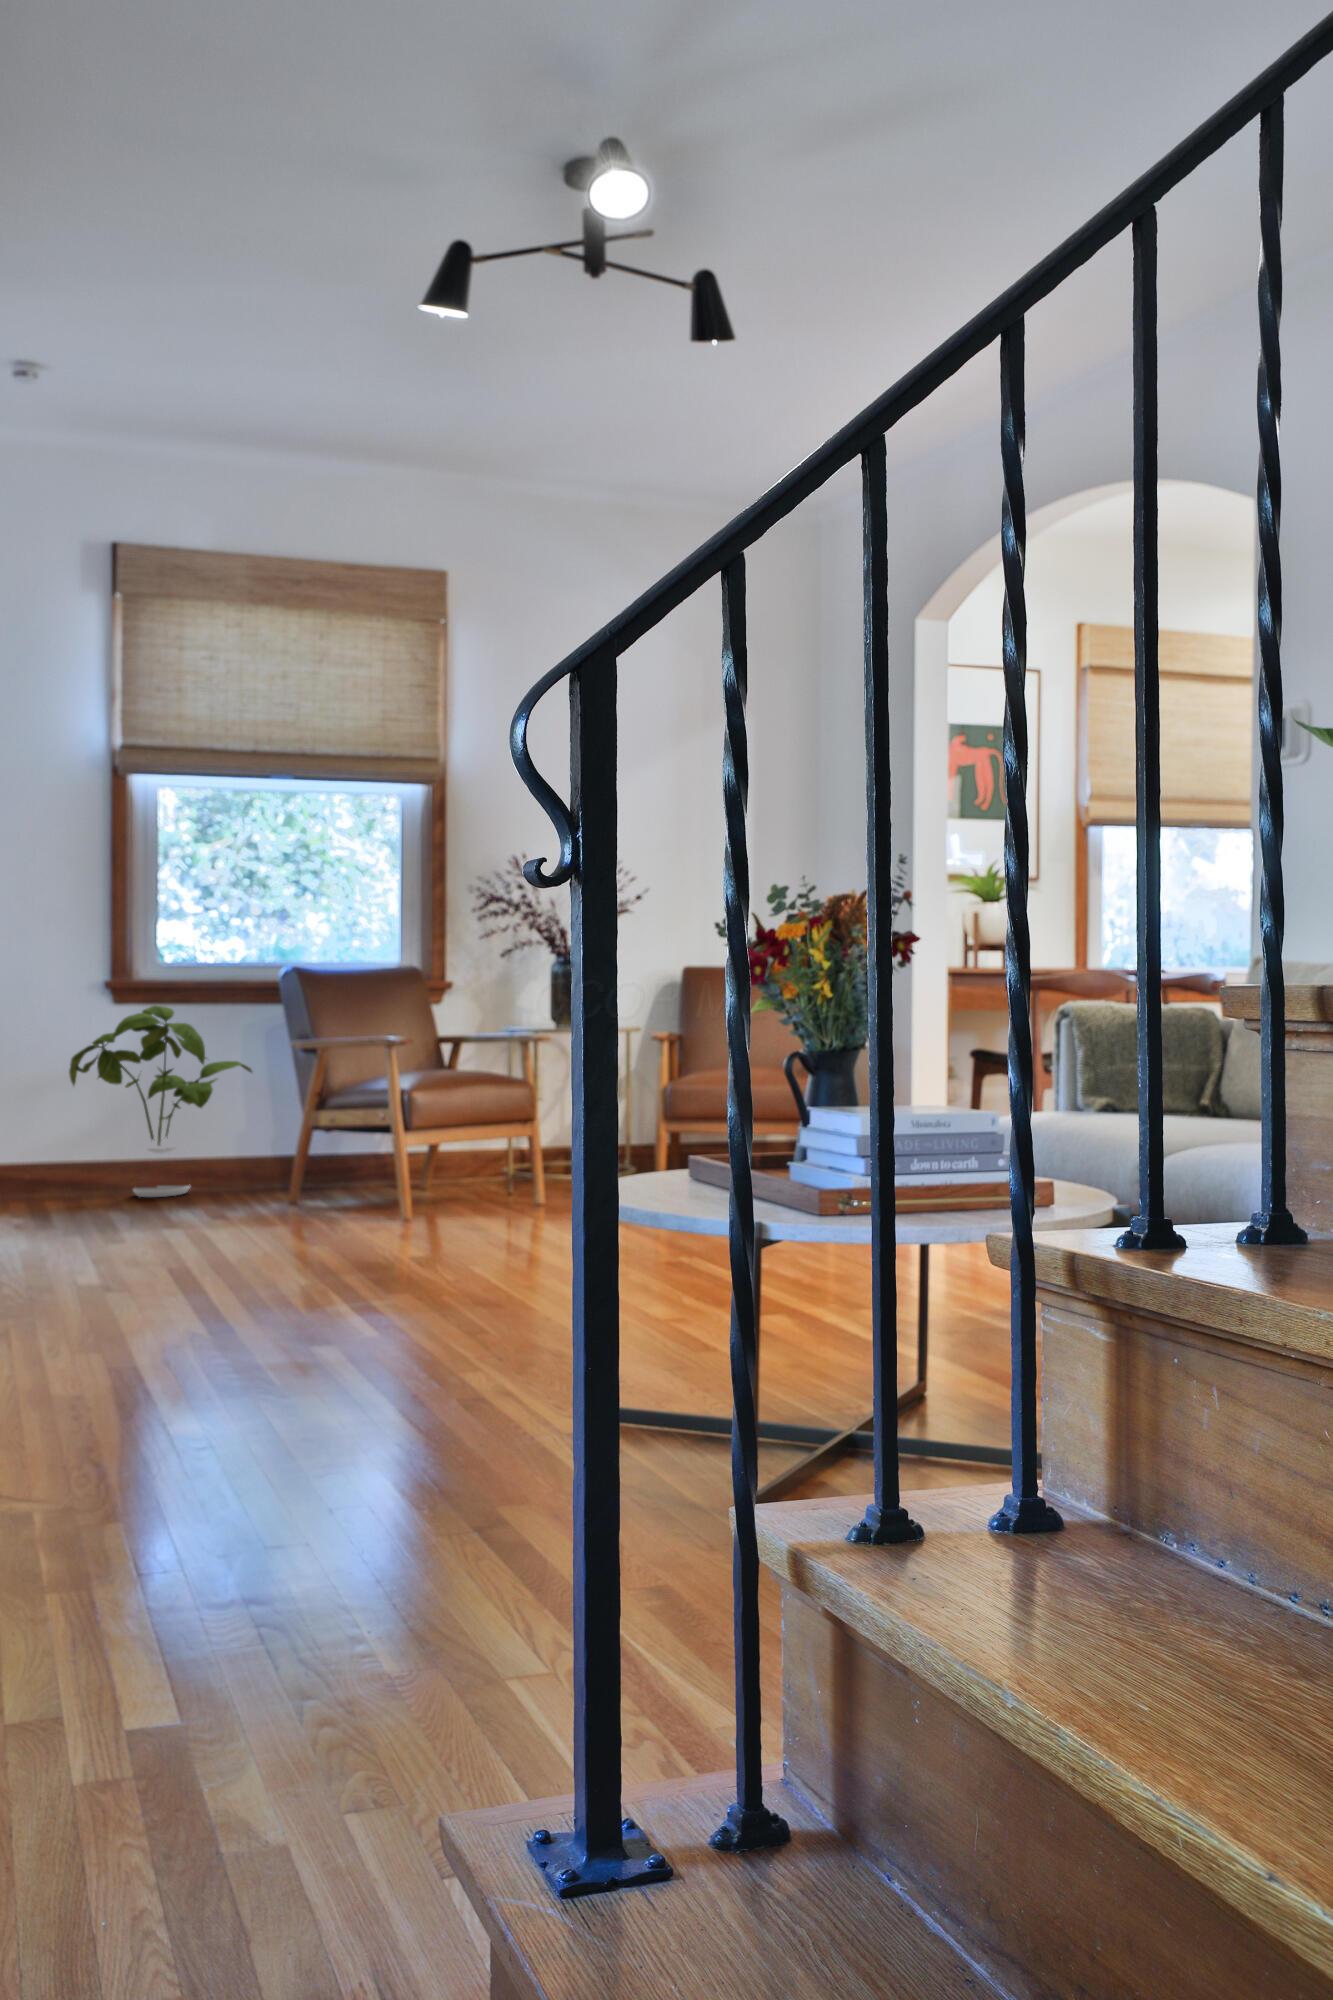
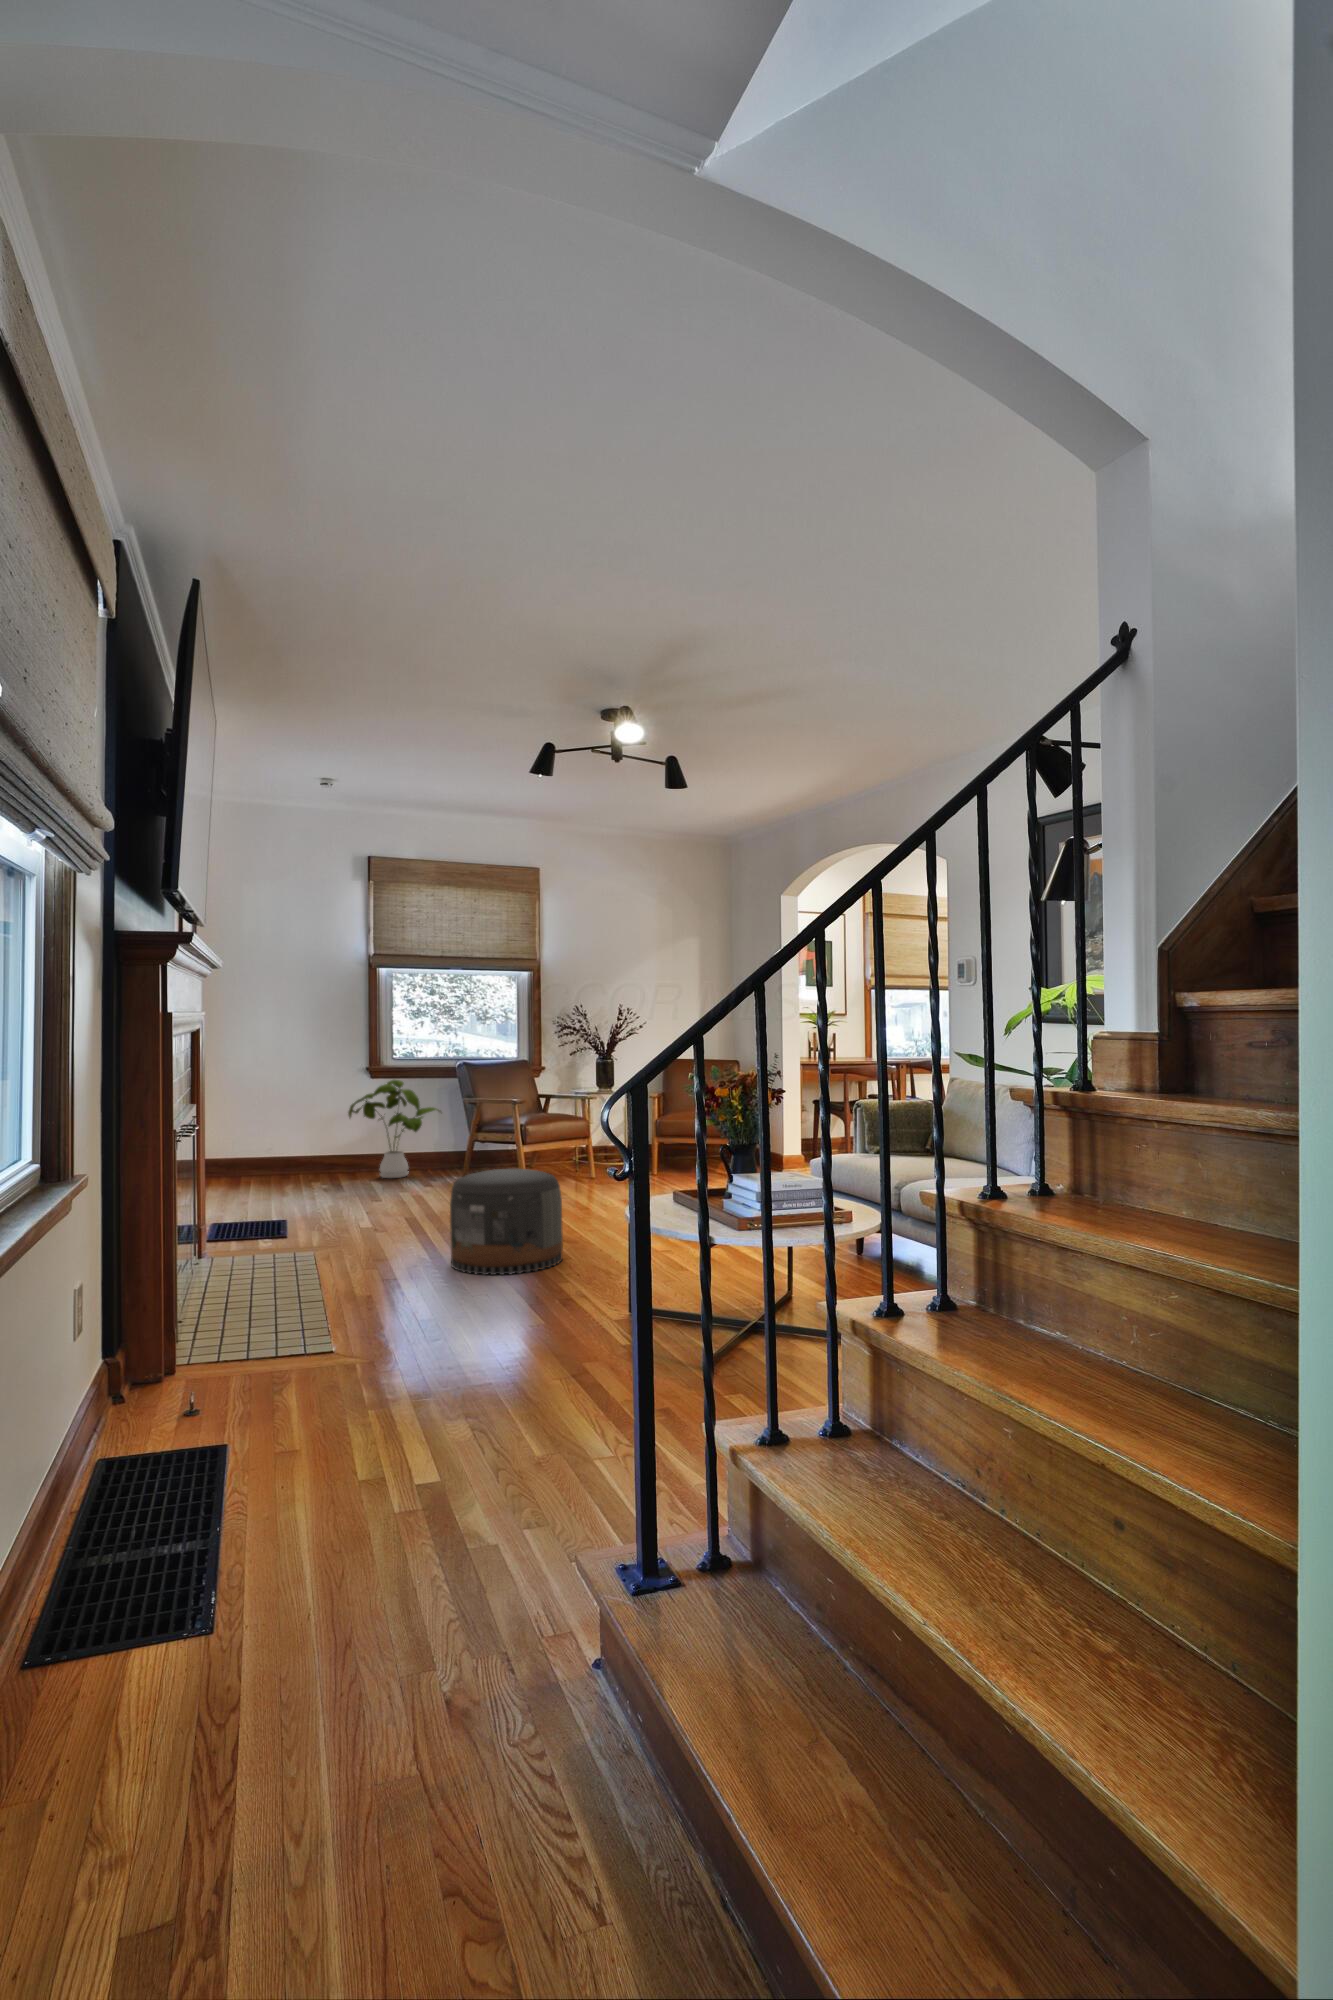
pouf: none [247,1141,475,1345] -> present [450,1169,563,1275]

